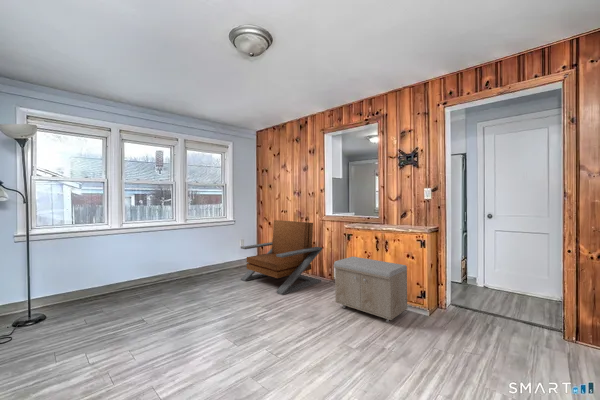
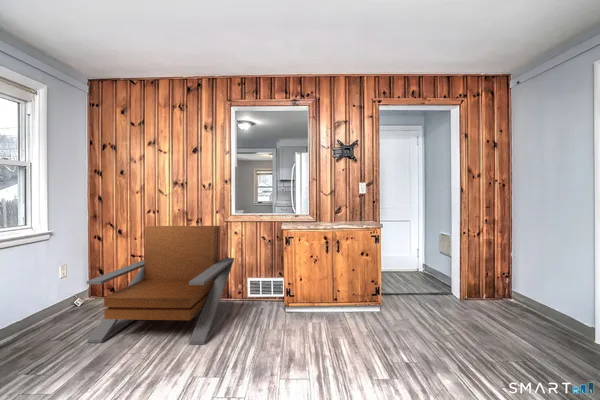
storage bench: present [334,257,407,322] -> none [297,264,376,333]

